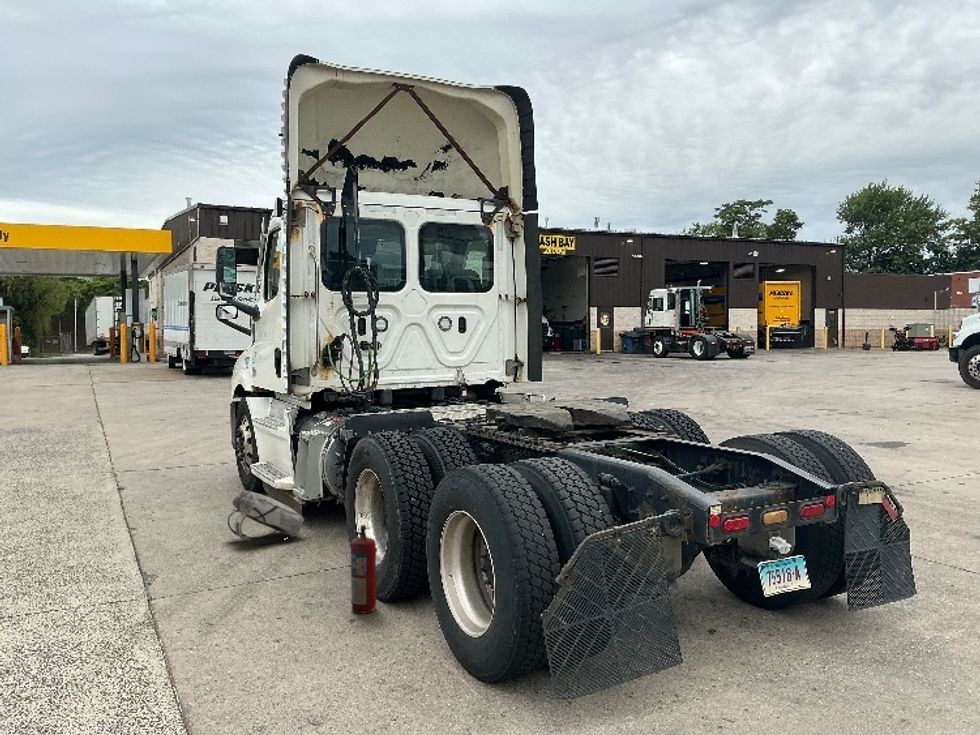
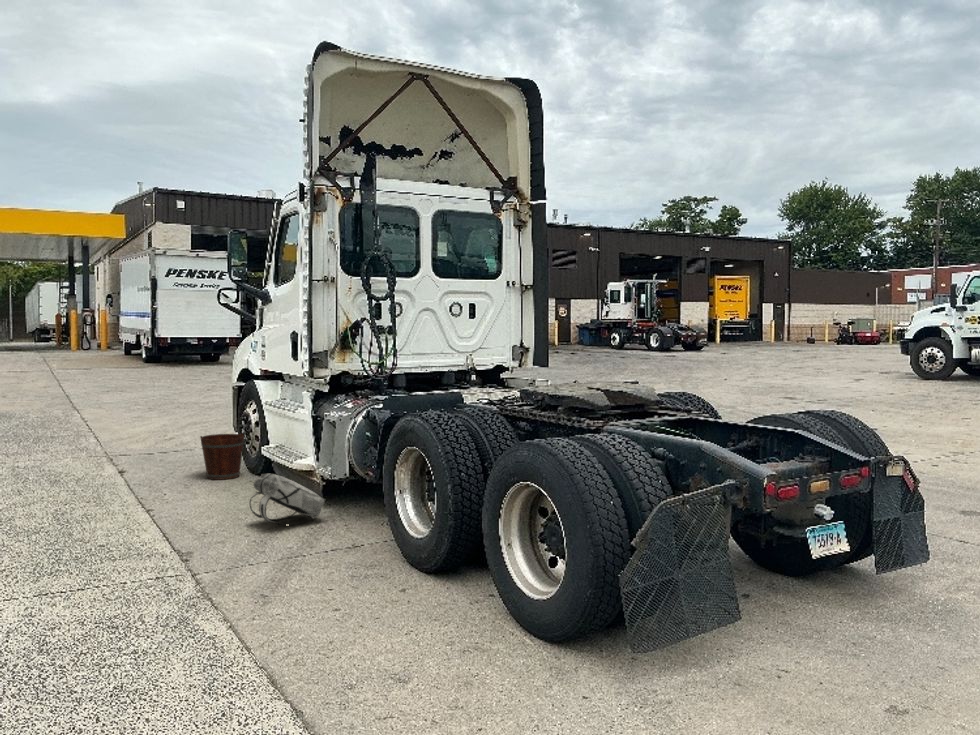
bucket: none [200,447,243,494] -> present [200,433,244,480]
fire extinguisher: present [351,525,377,614] -> none [397,501,422,586]

